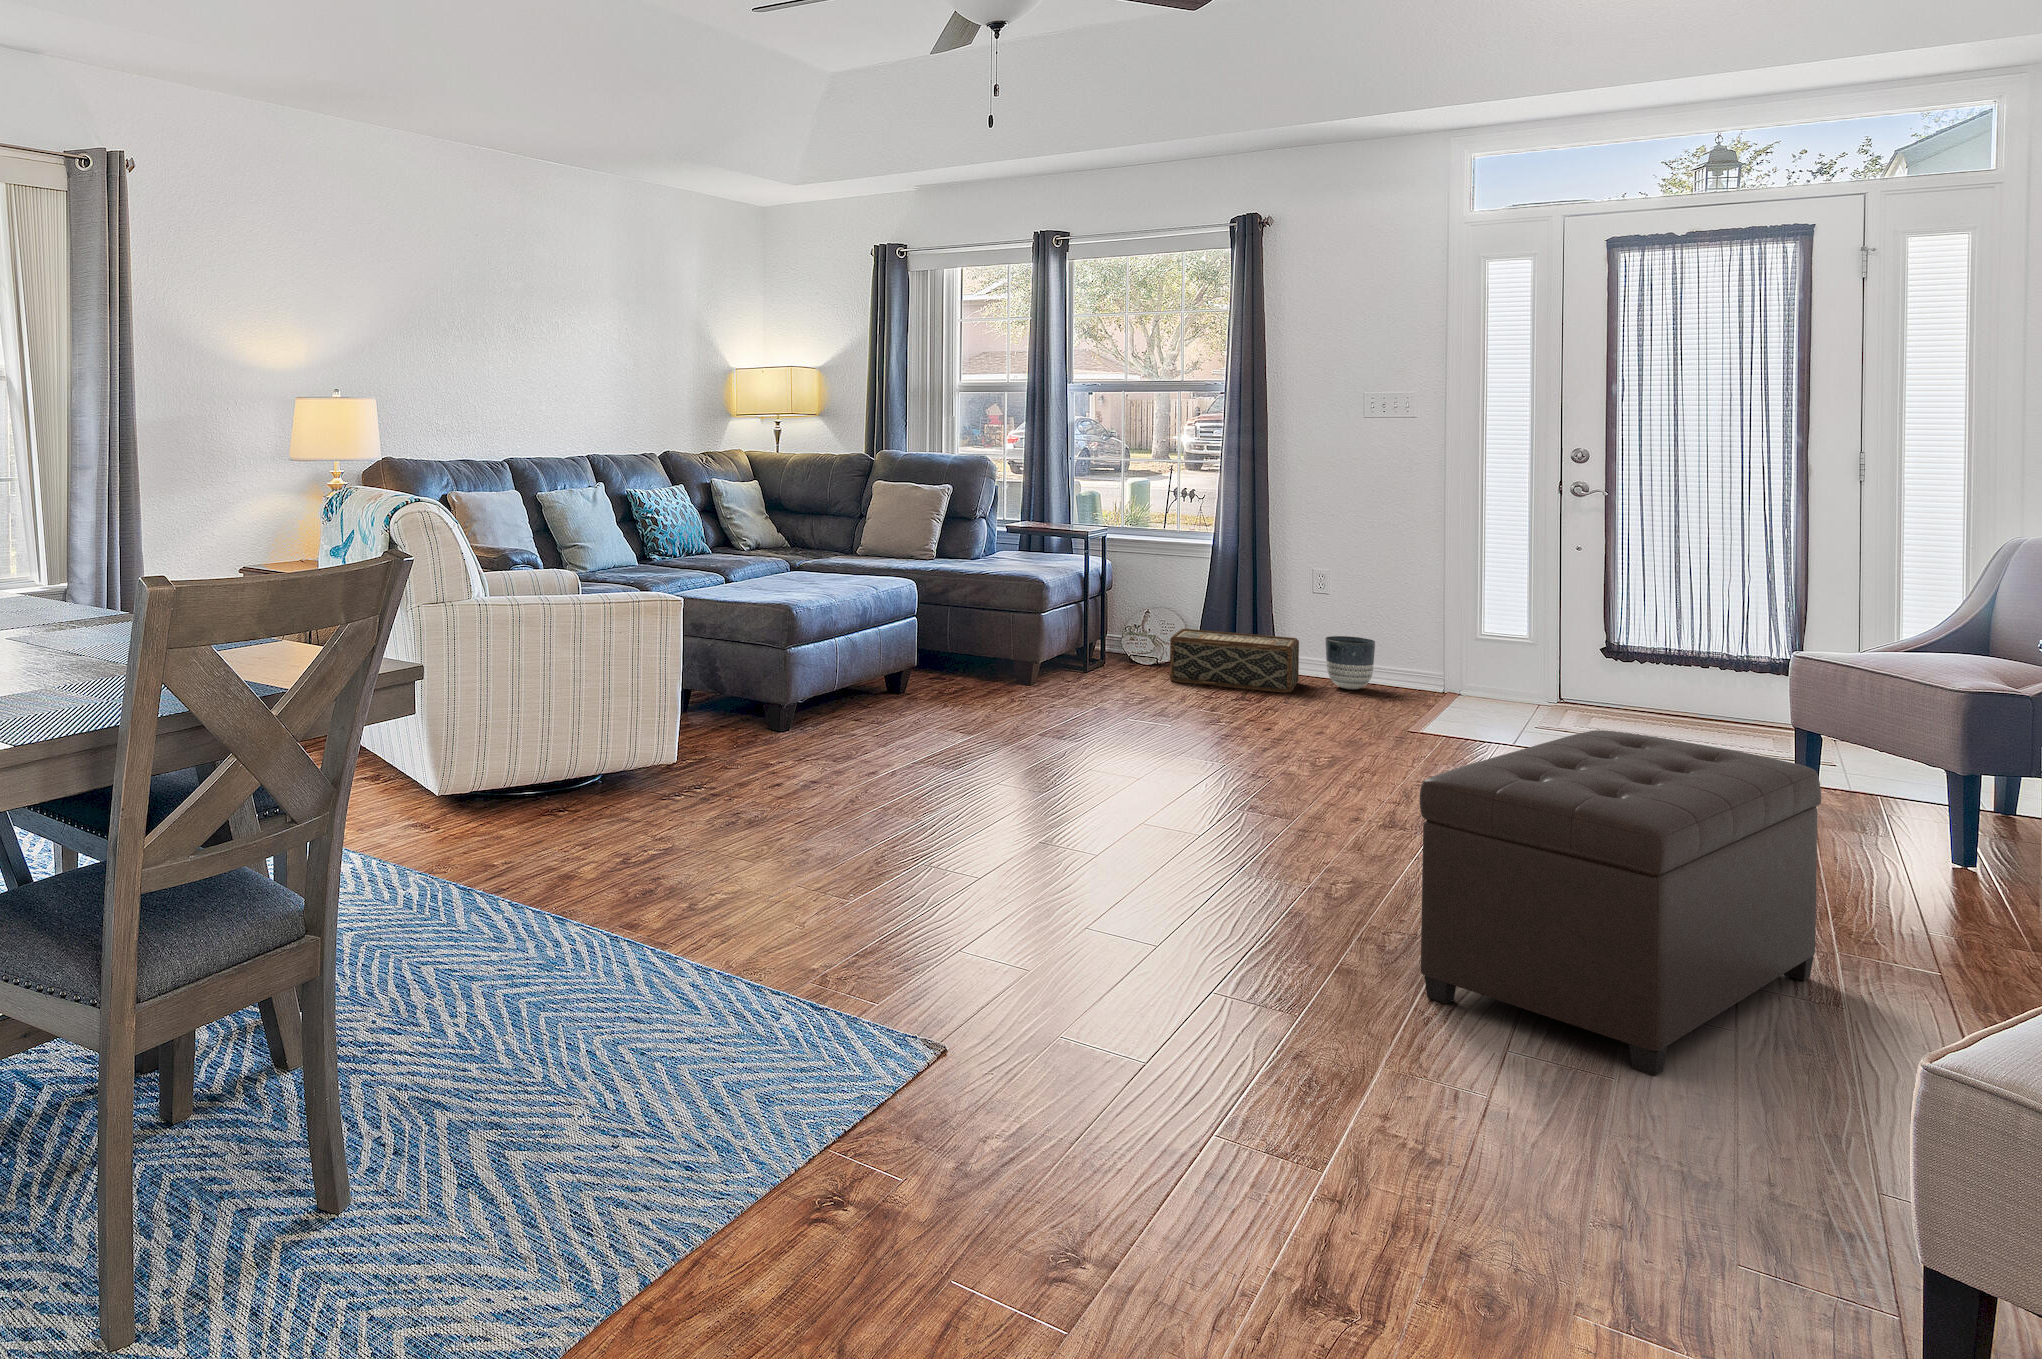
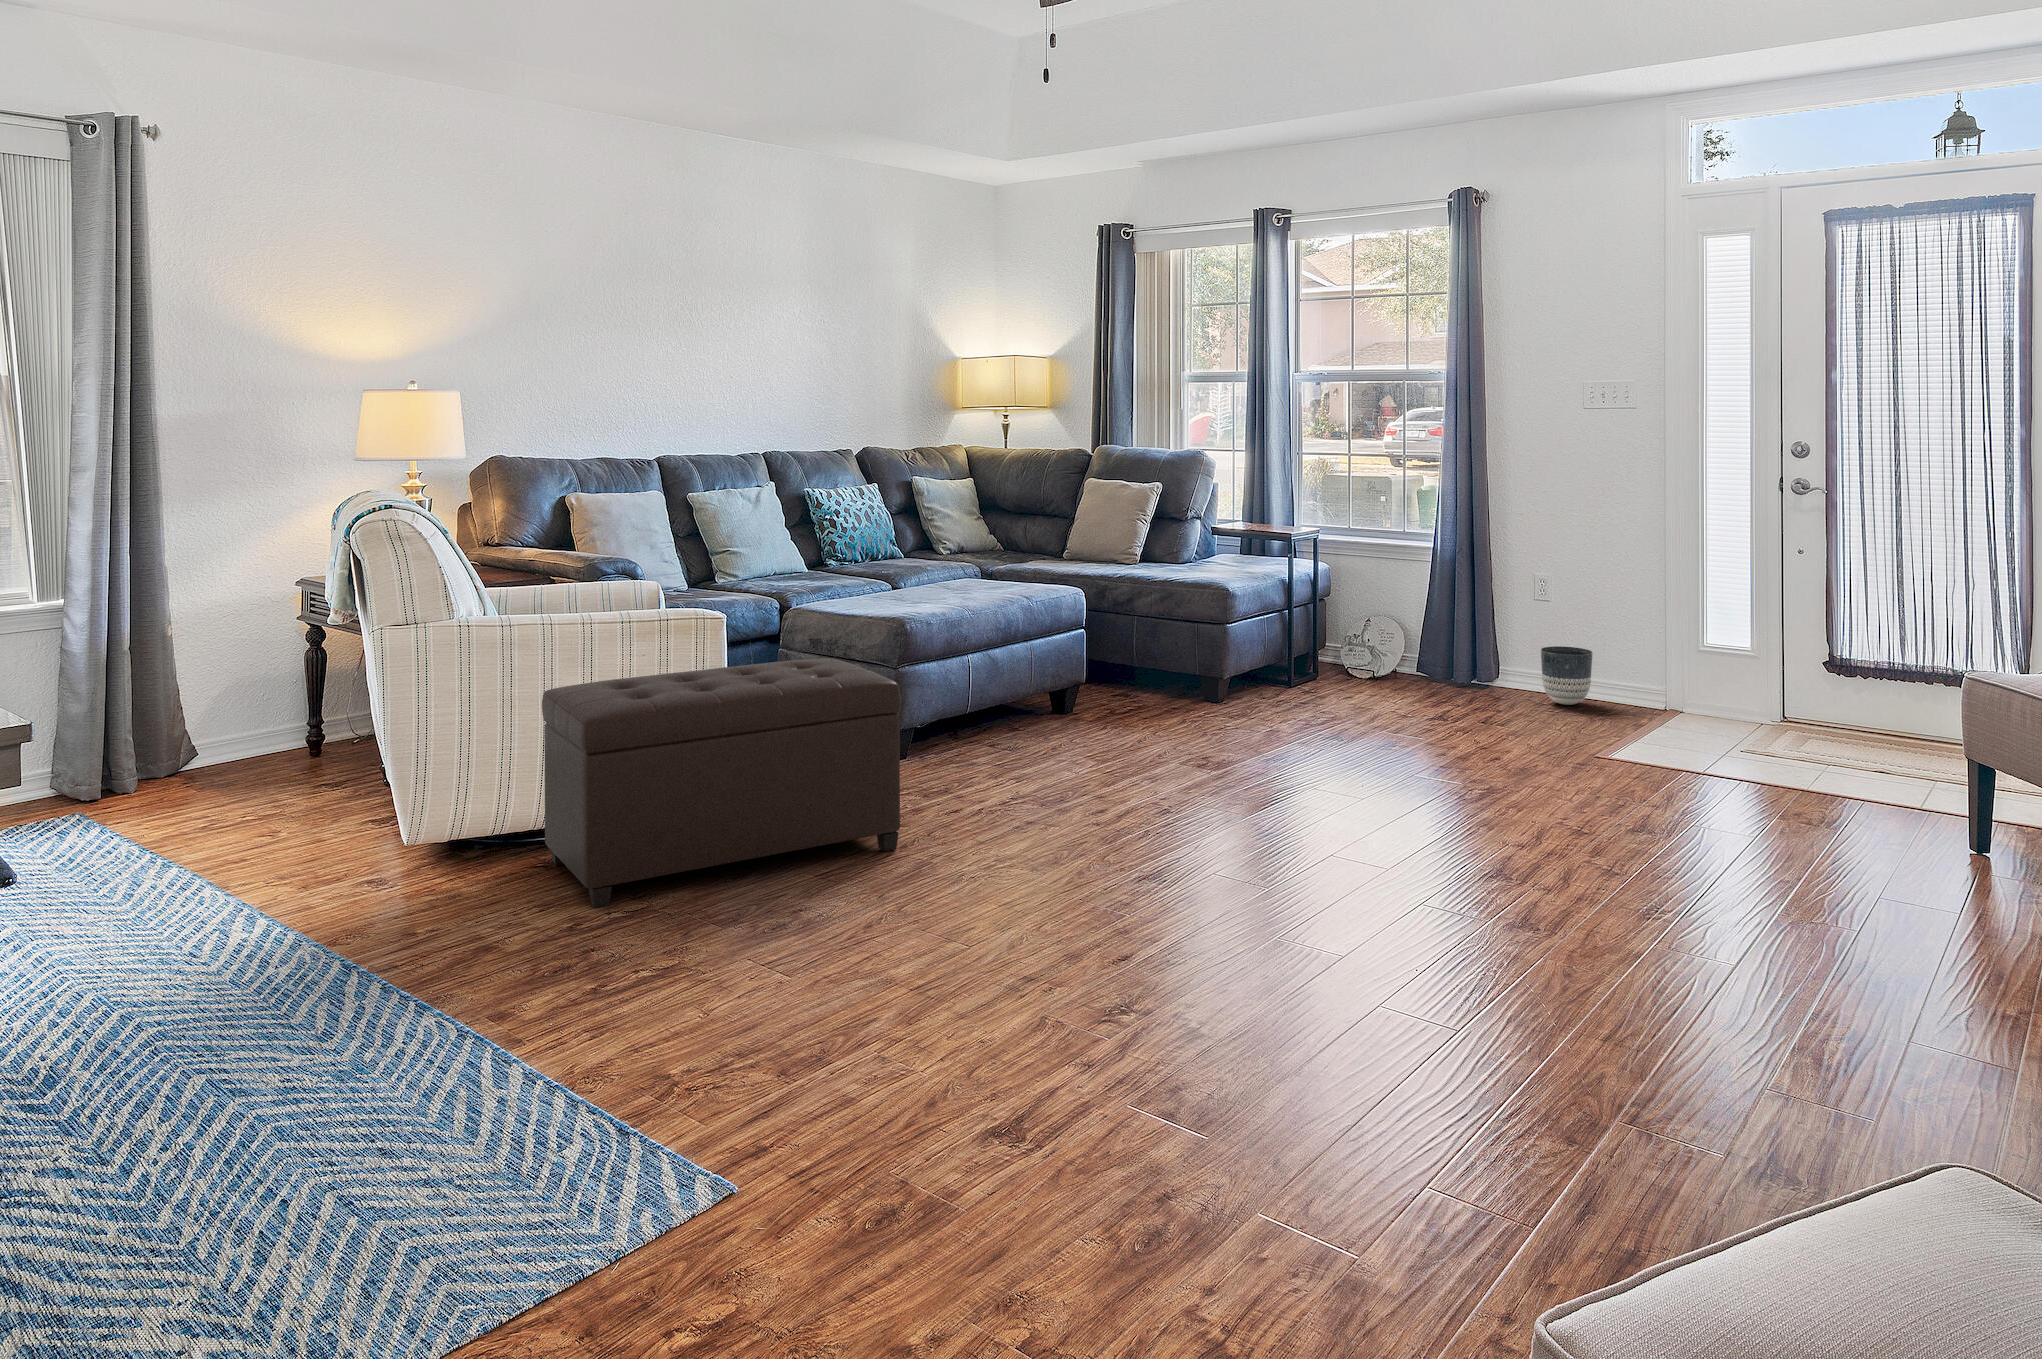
woven basket: present [1170,629,1299,693] -> none [1376,638,1515,709]
ottoman: present [1420,730,1821,1076] -> present [542,658,901,908]

